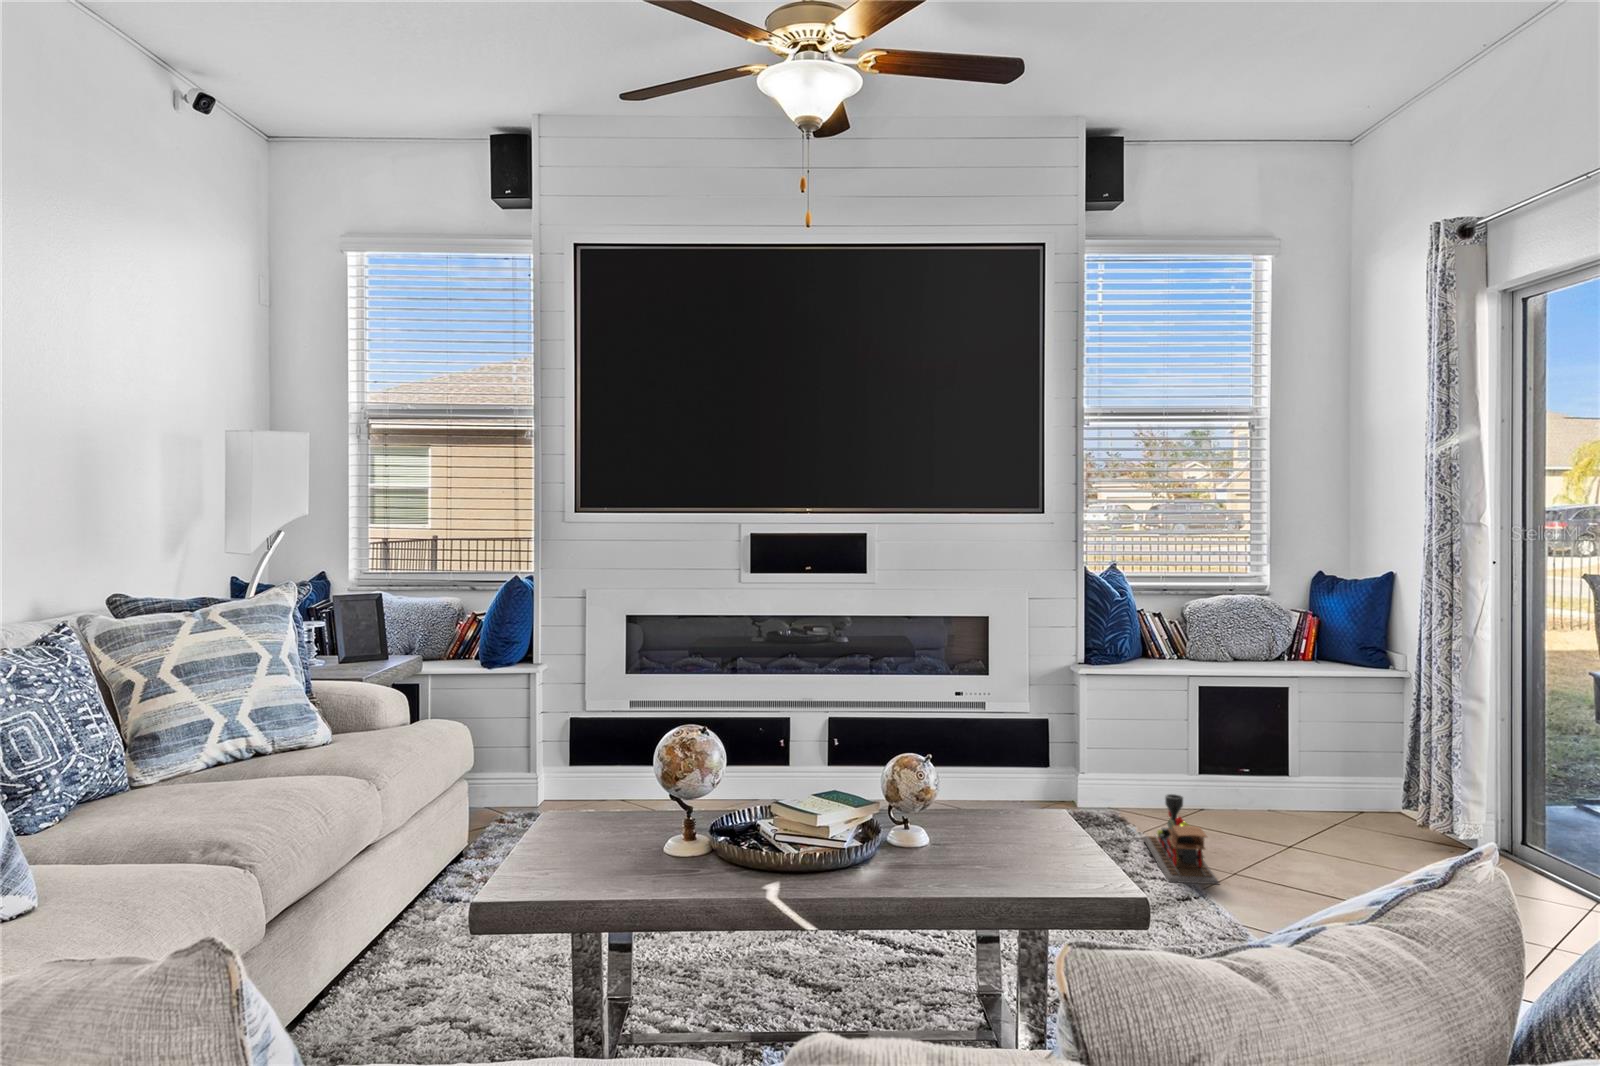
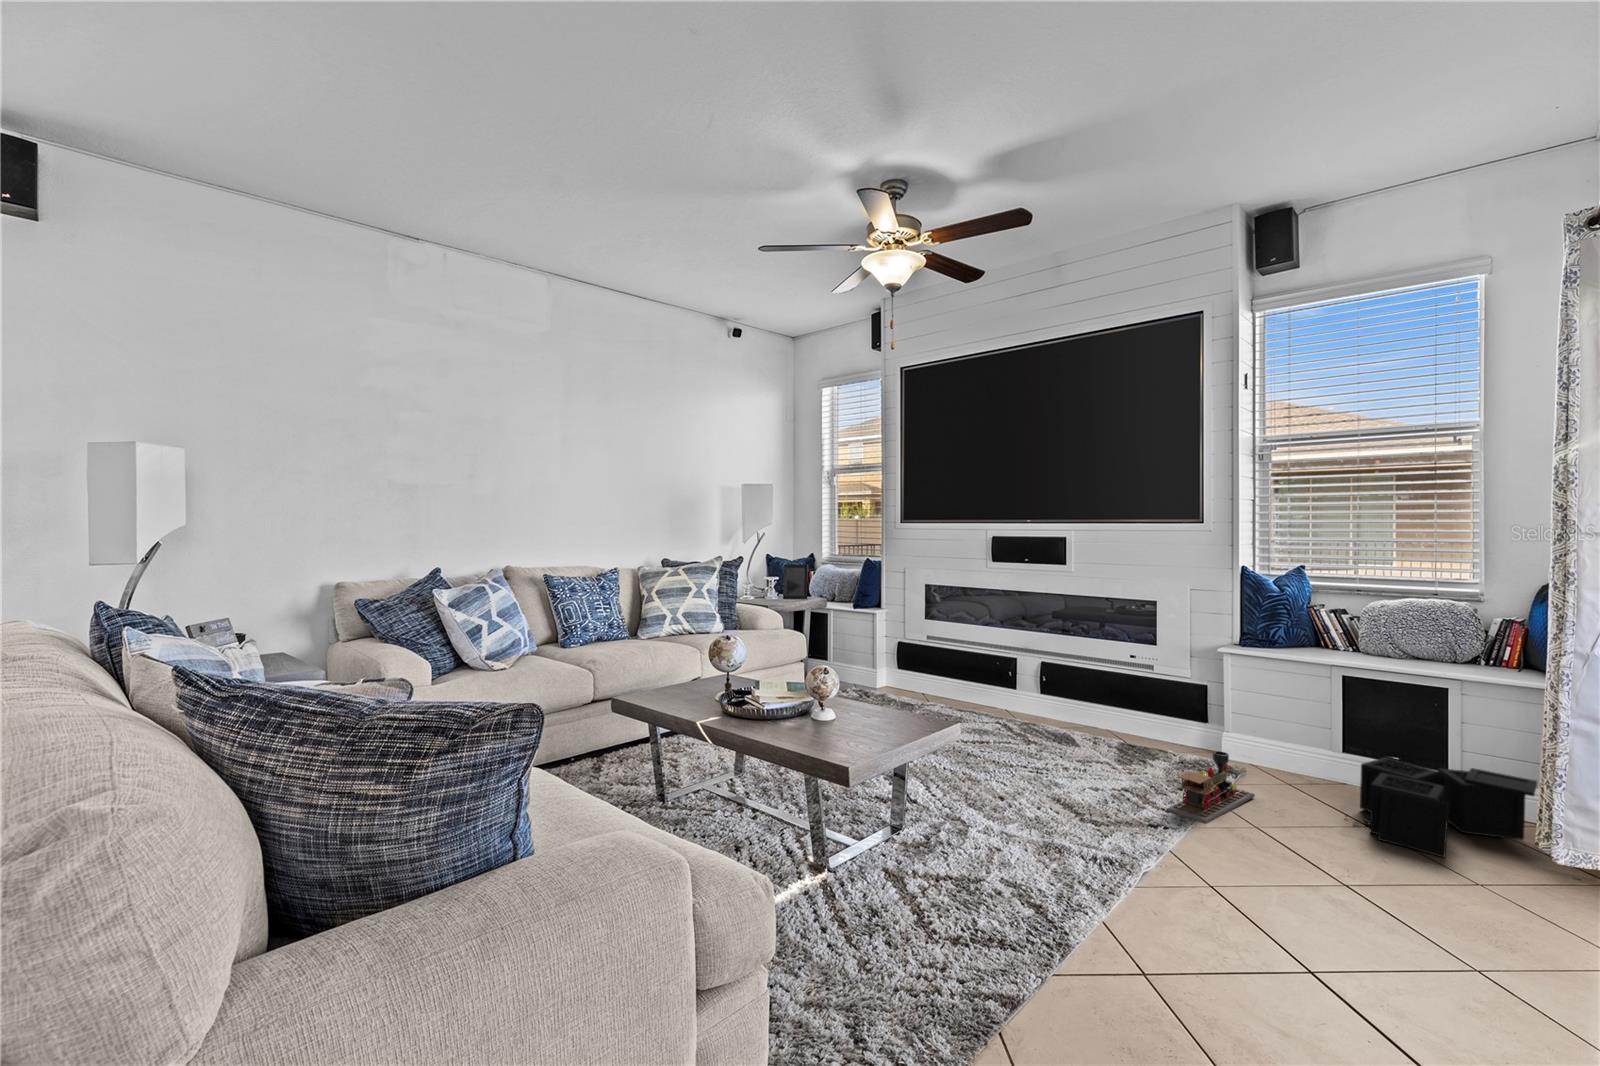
storage bin: none [1261,764,1398,858] -> present [1345,758,1537,857]

